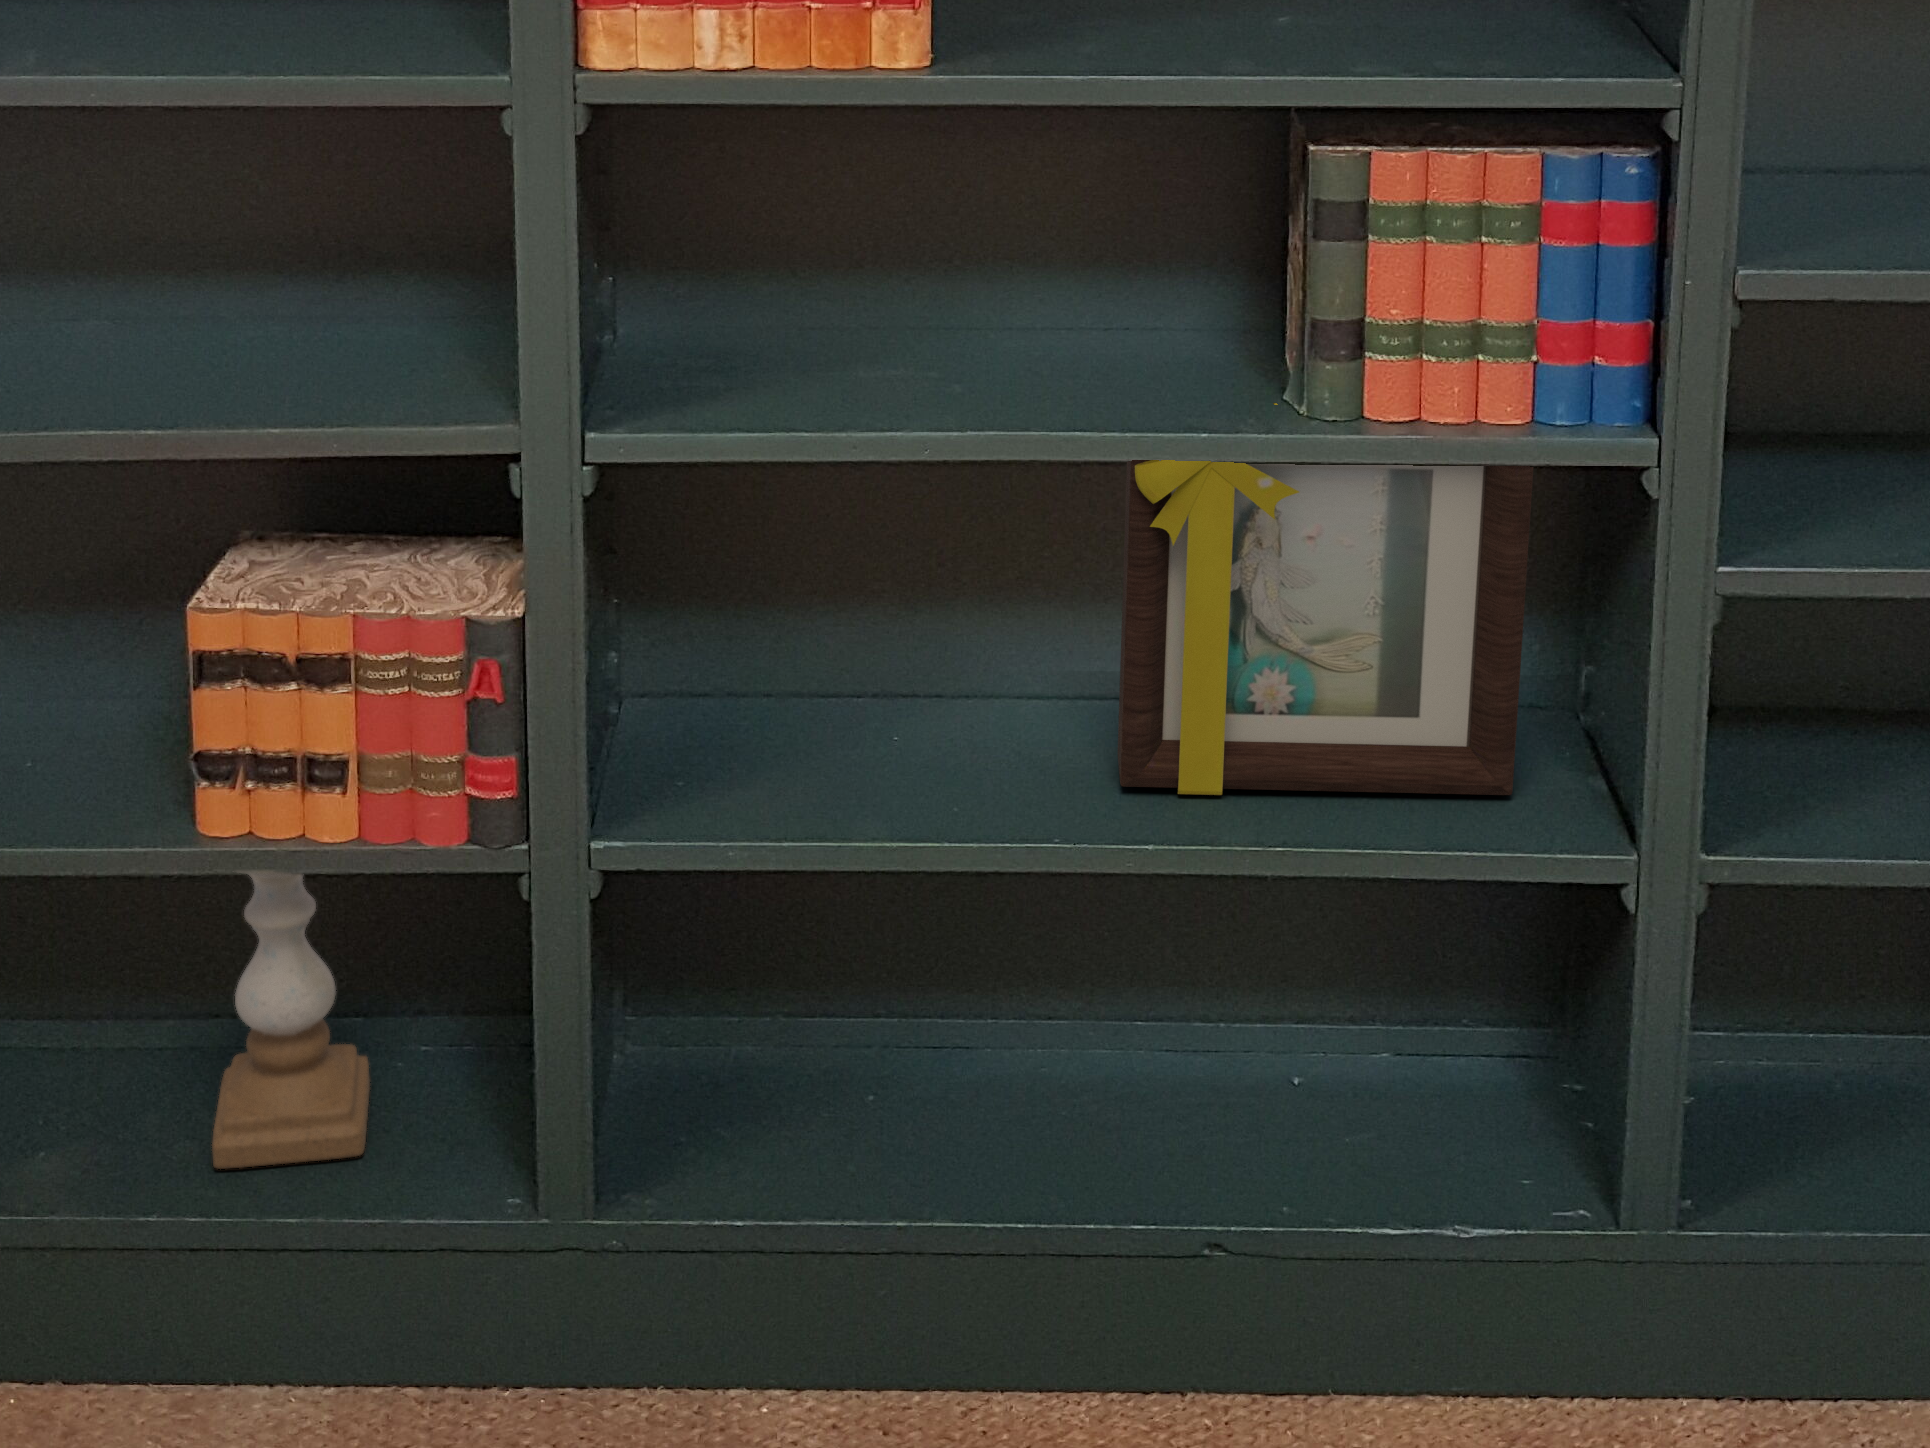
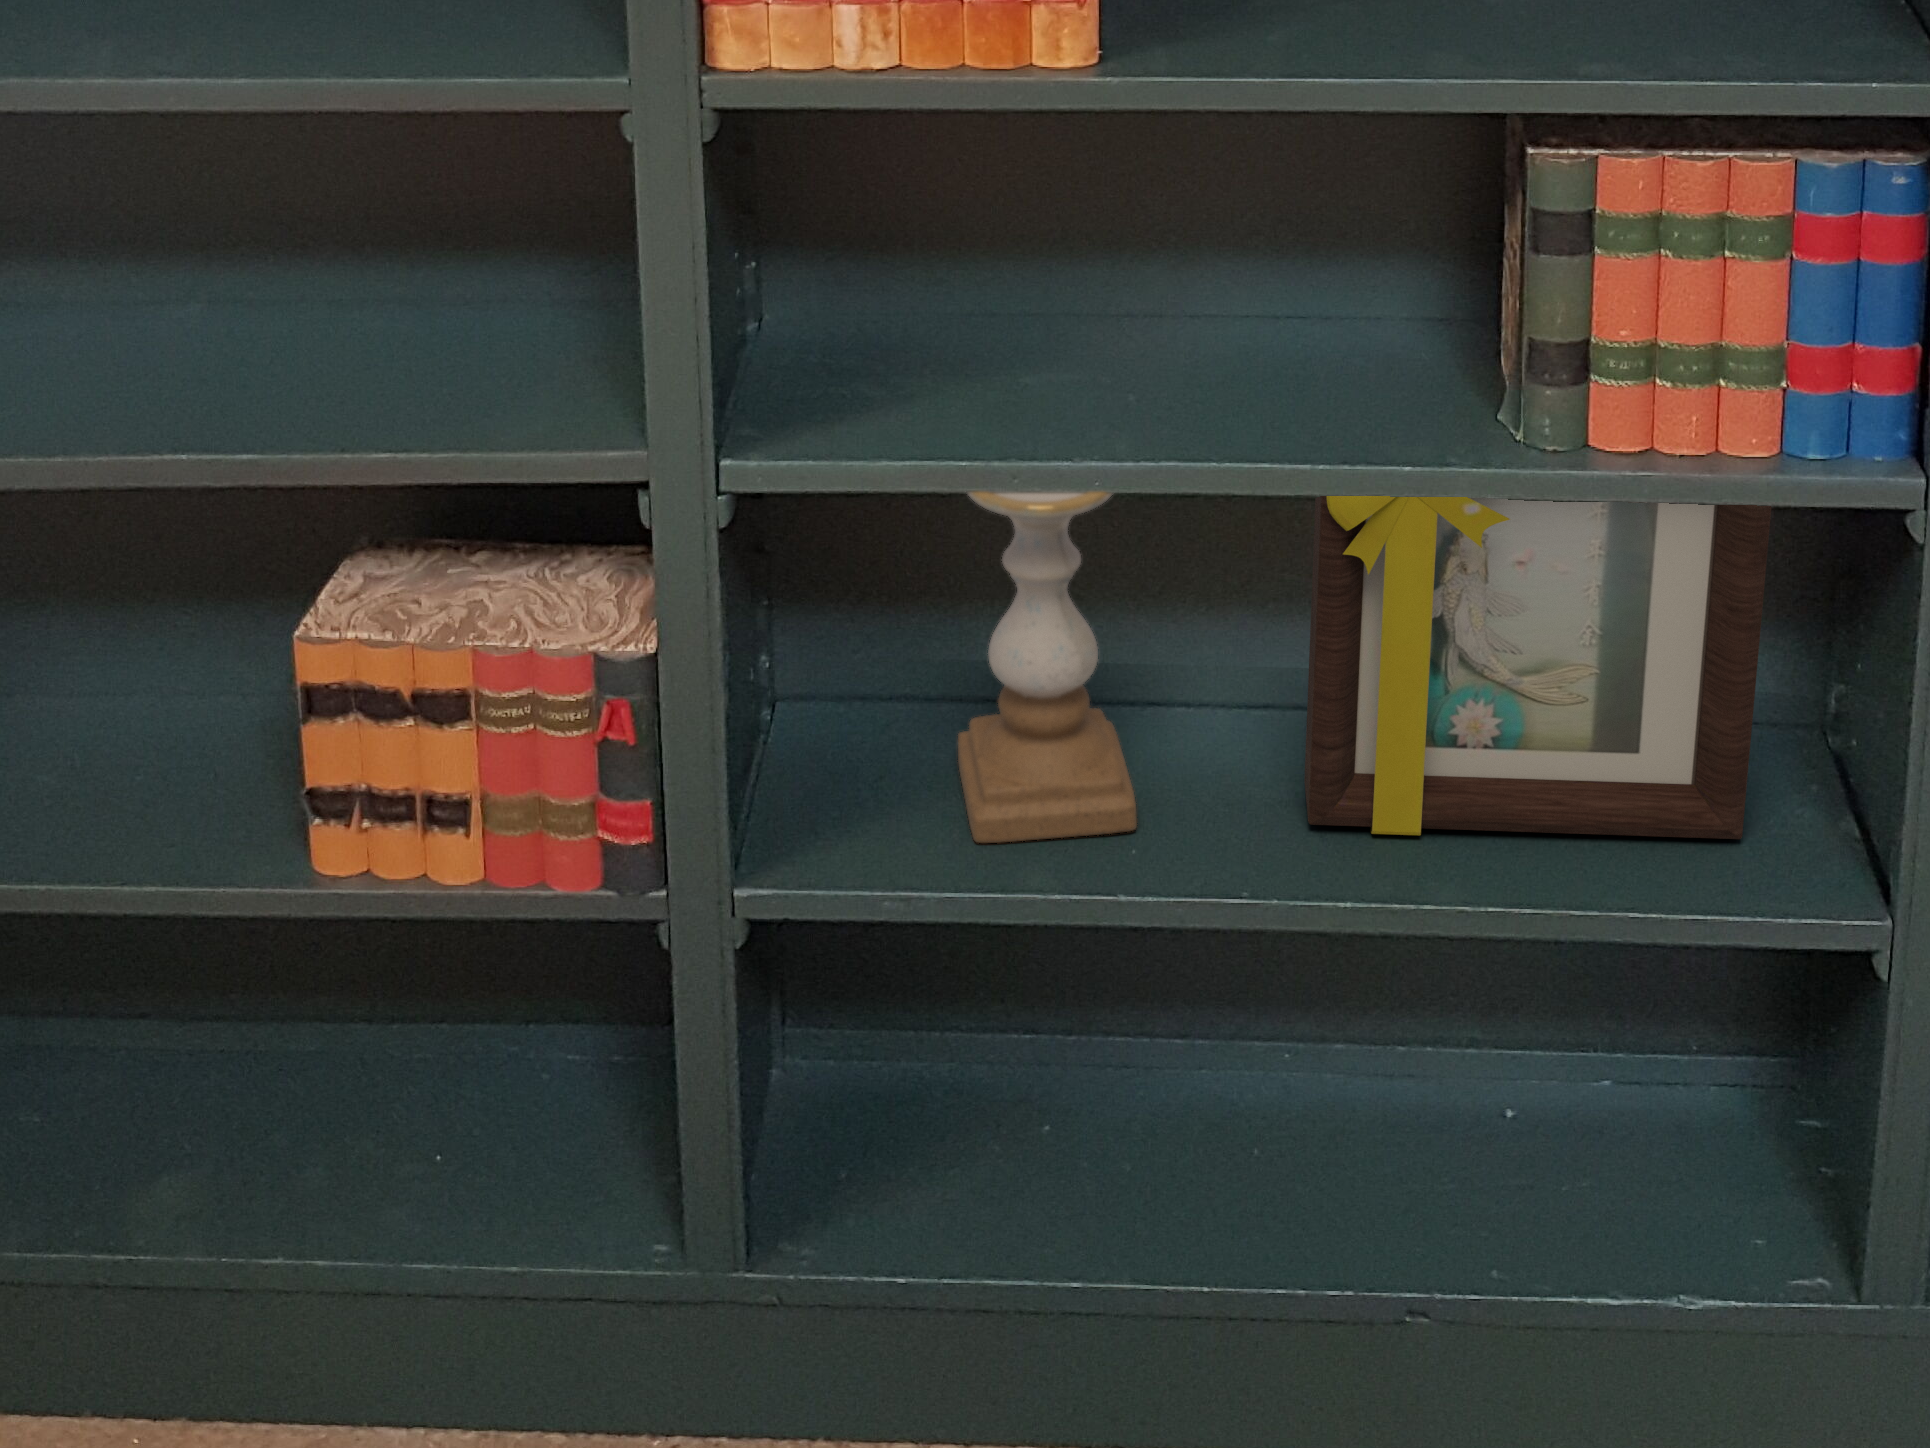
candle holder: present [212,871,370,1169] -> present [958,492,1137,843]

